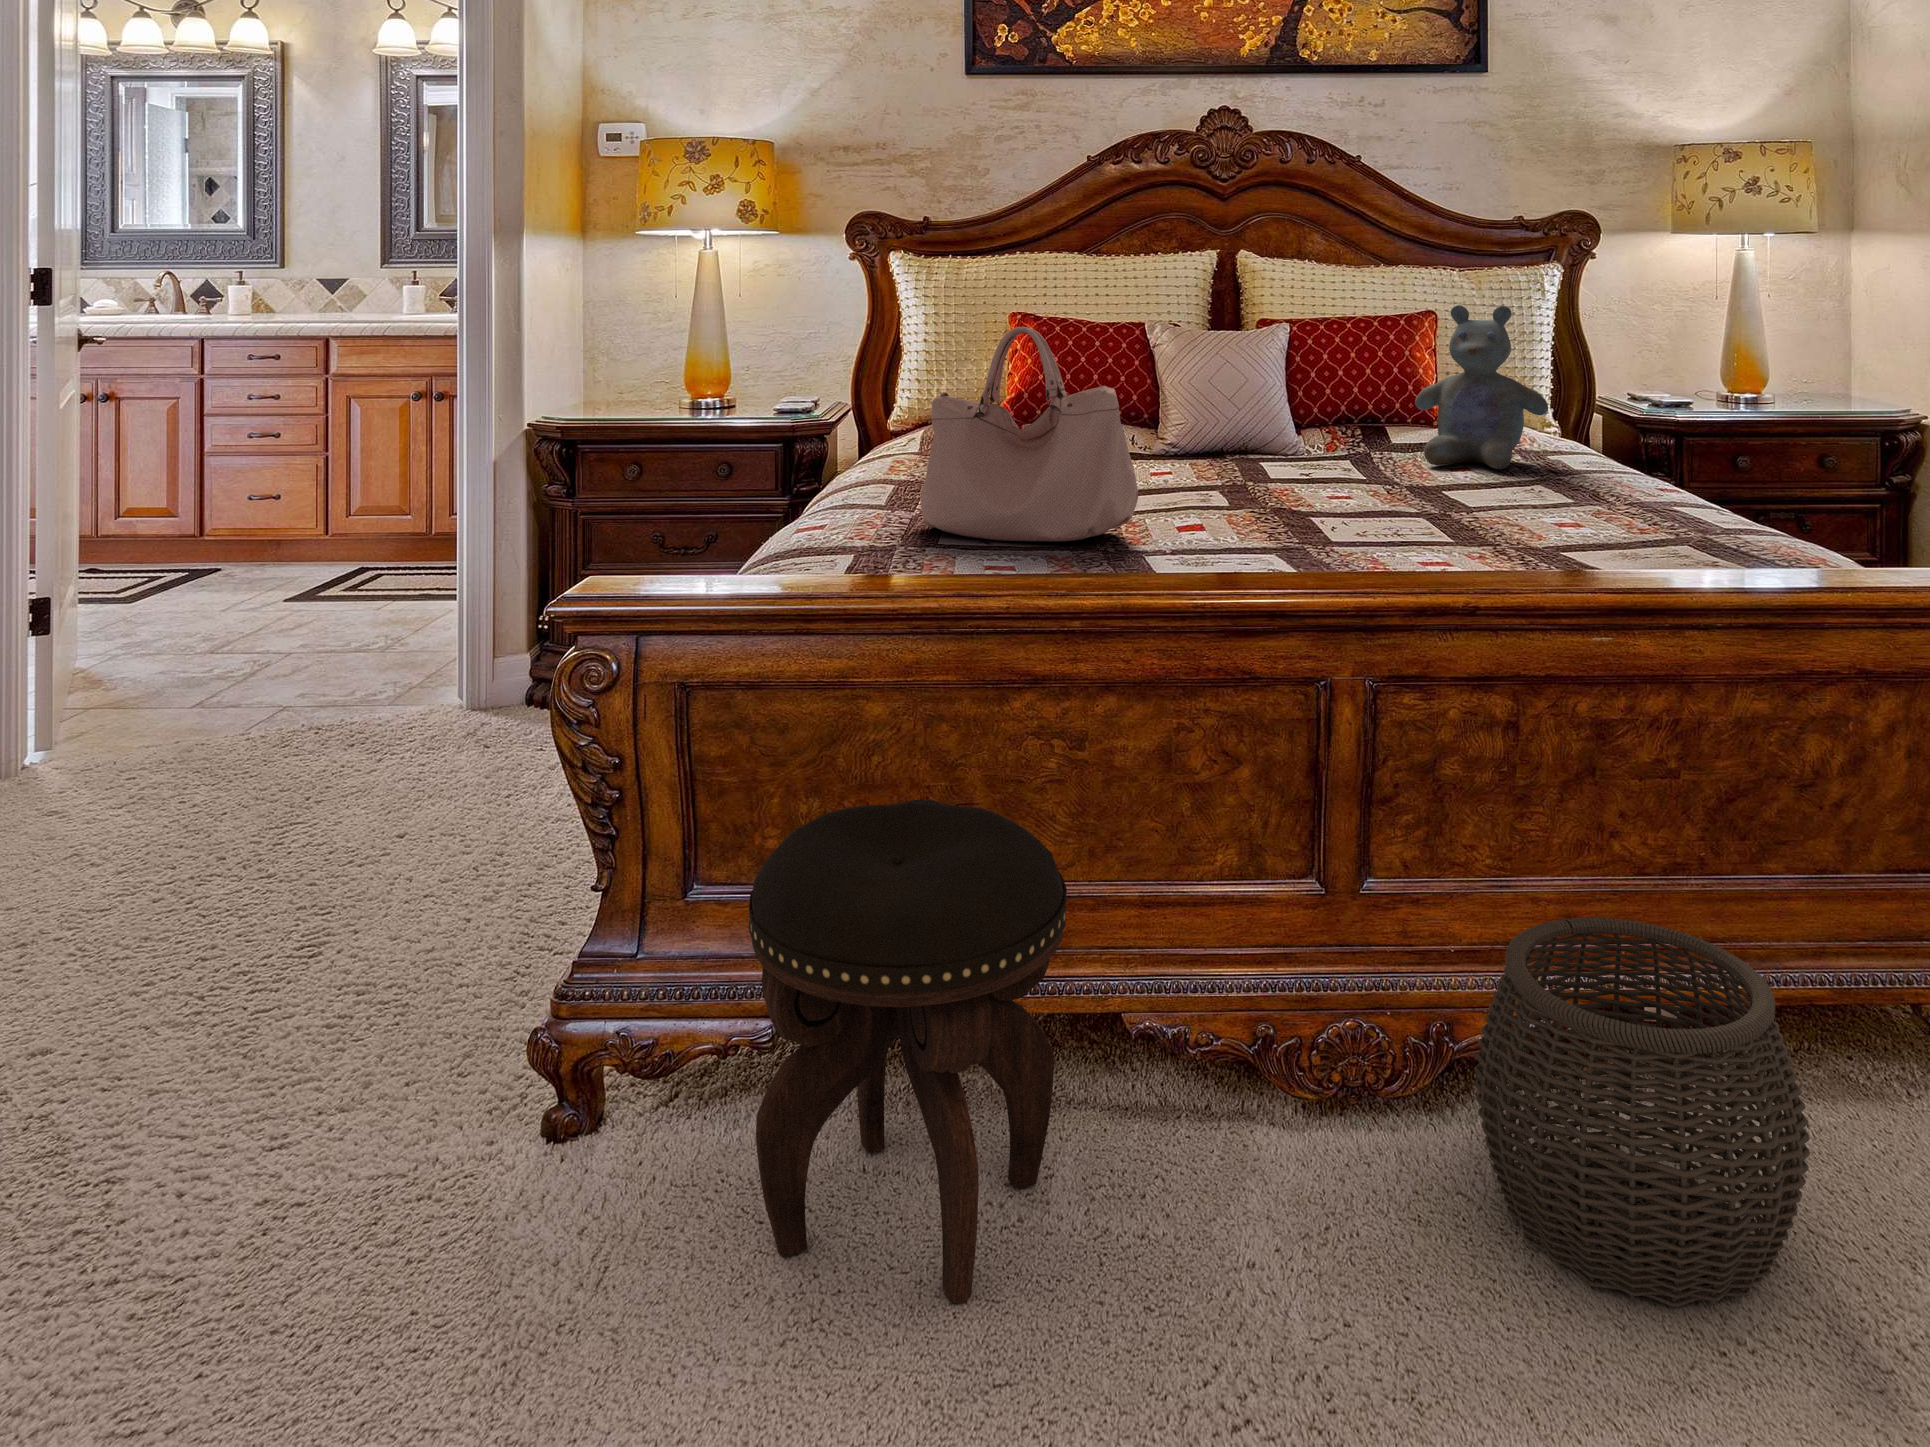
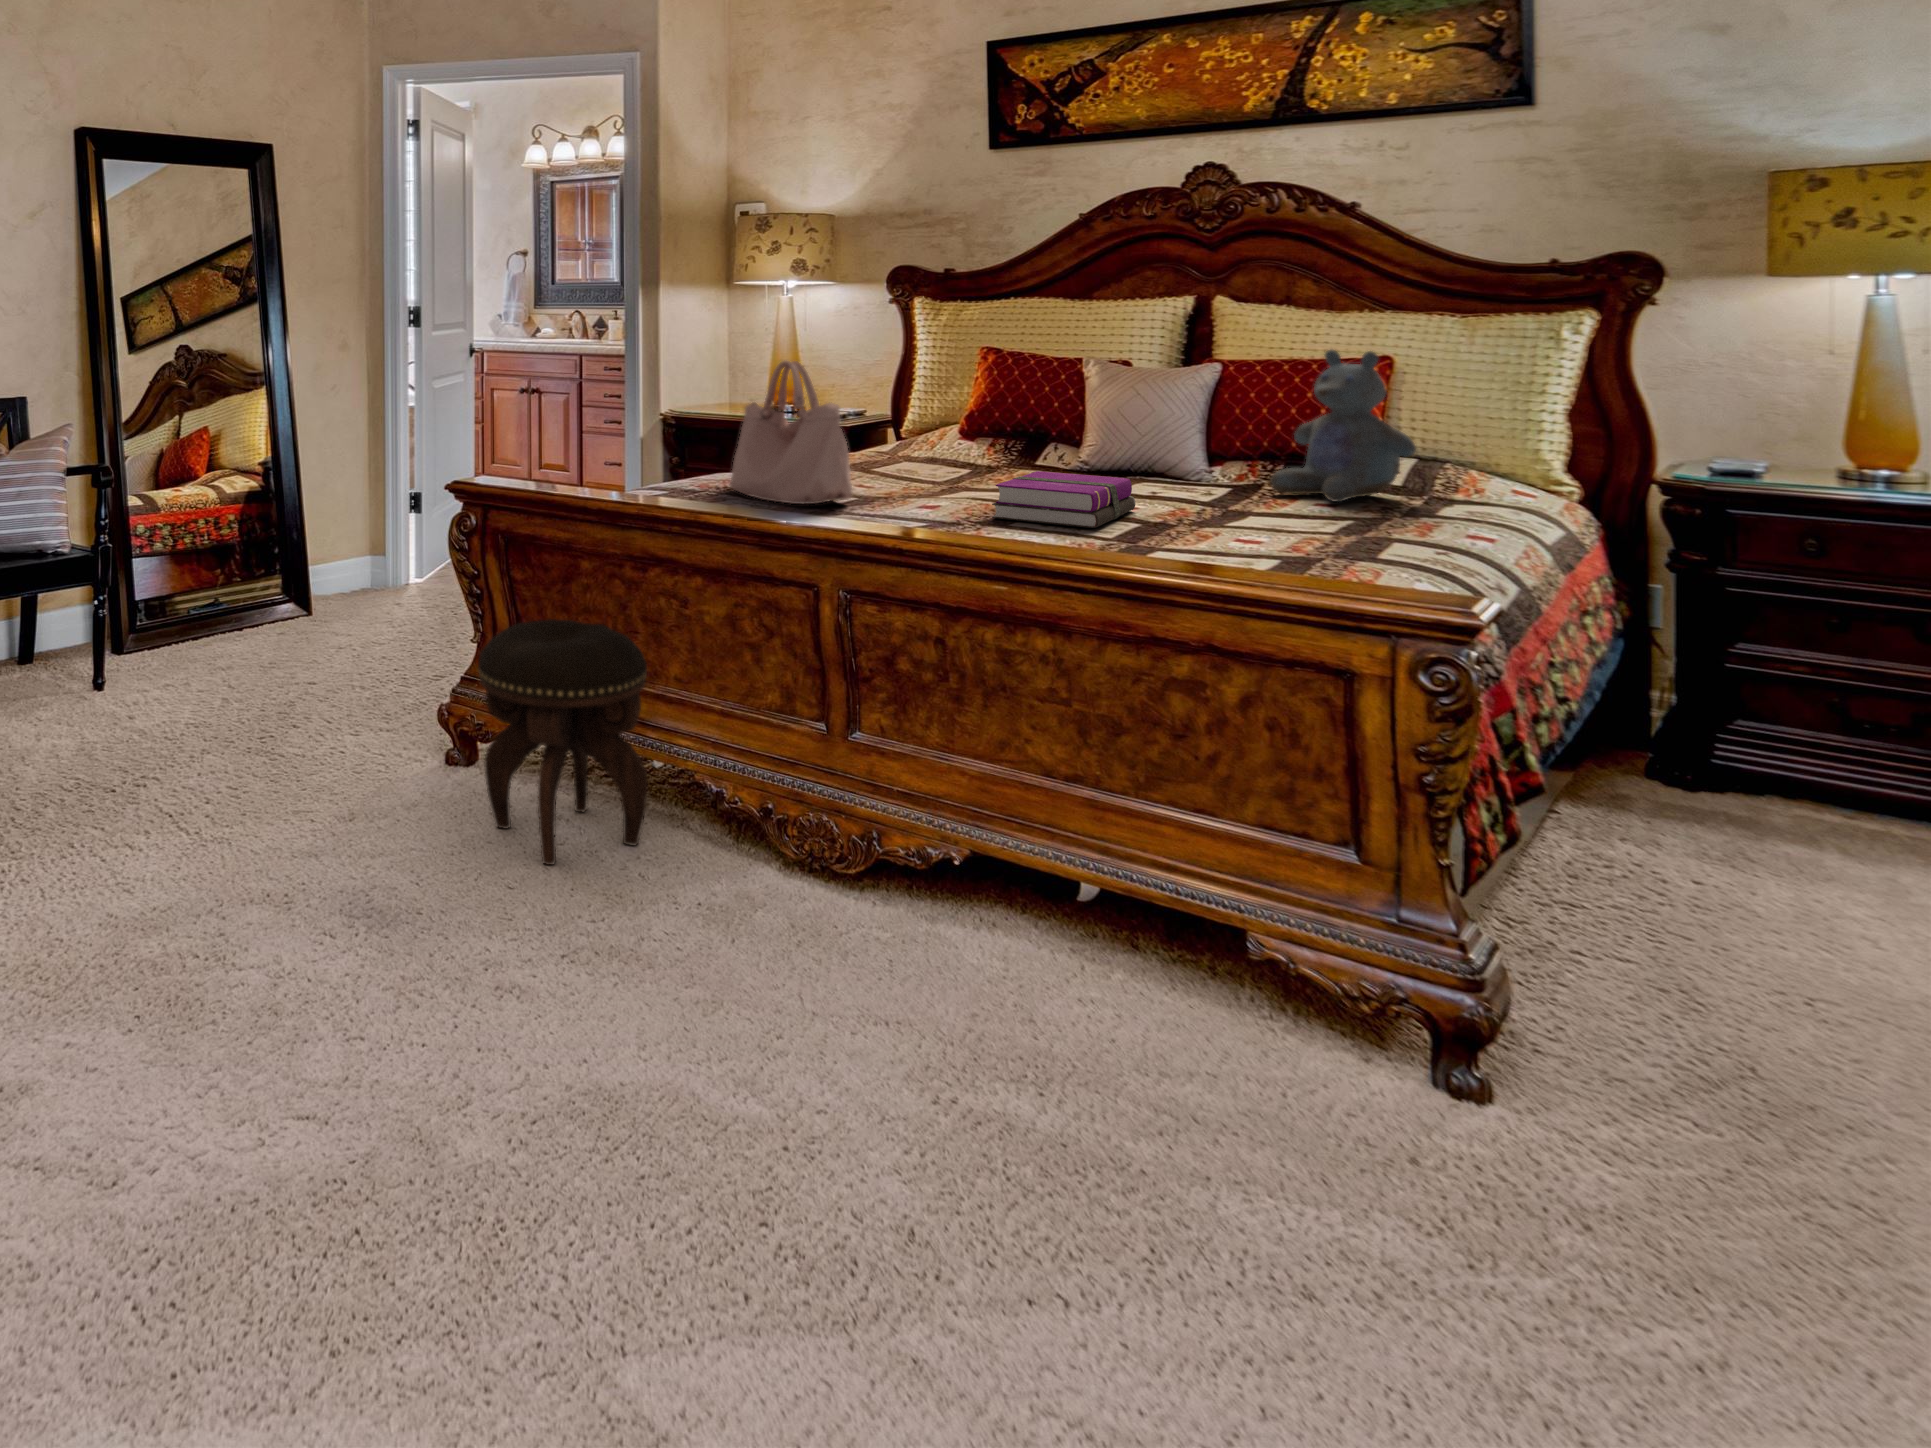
hardback book: none [1276,462,1438,529] -> present [992,471,1135,528]
woven basket: present [1475,917,1810,1308] -> none [829,774,1049,1016]

